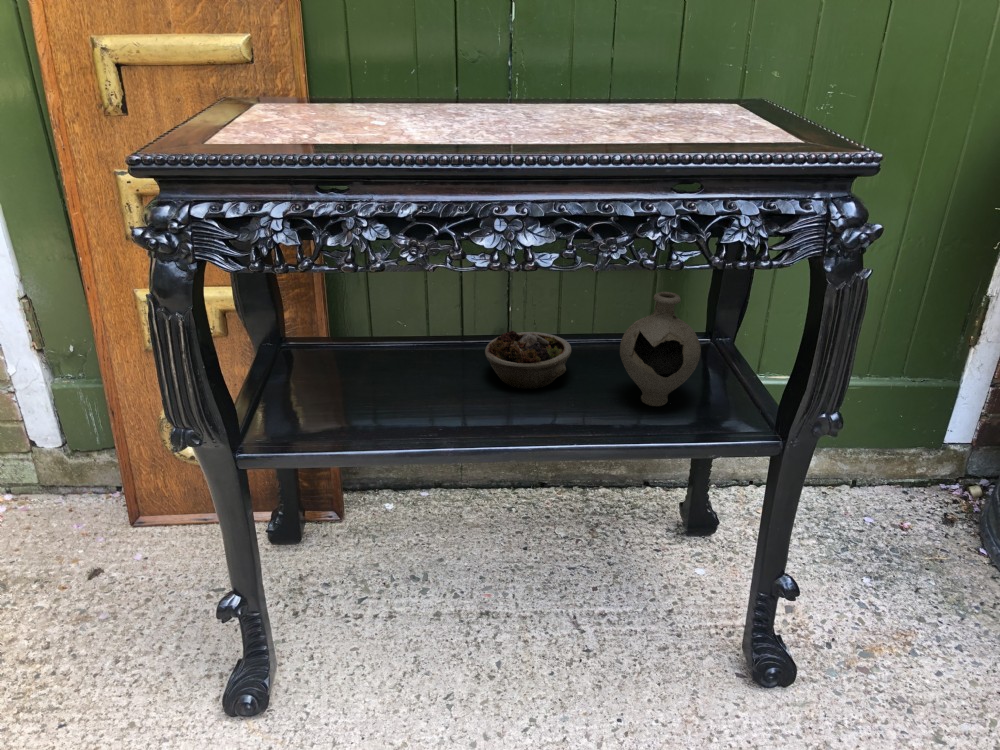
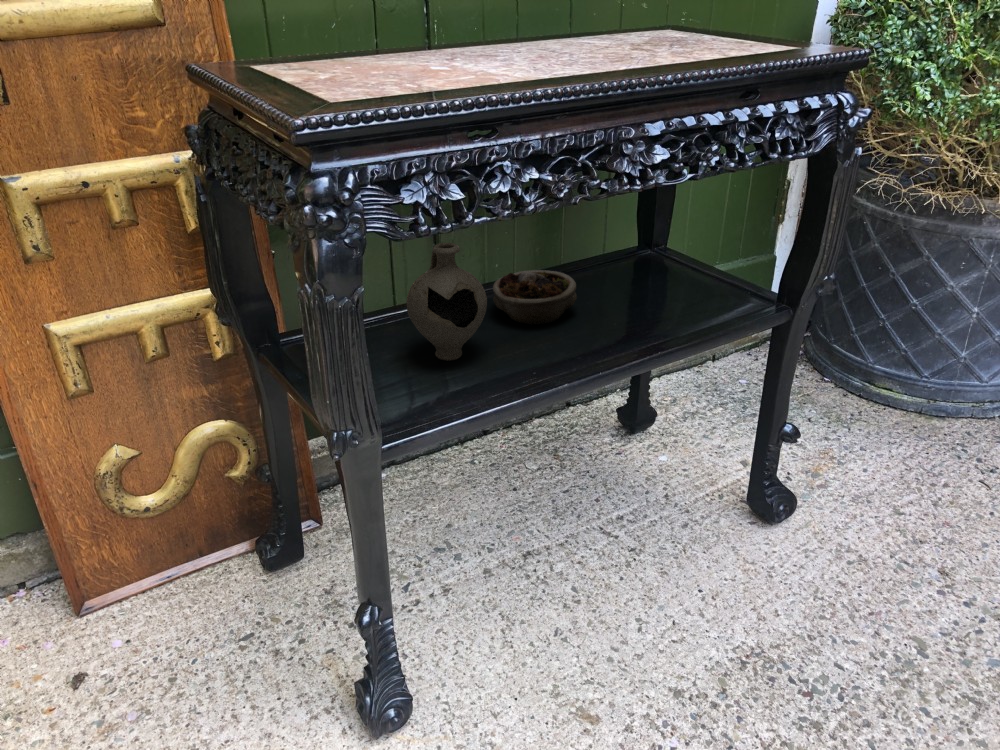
decorative vase: present [620,292,701,406] -> present [407,243,487,361]

